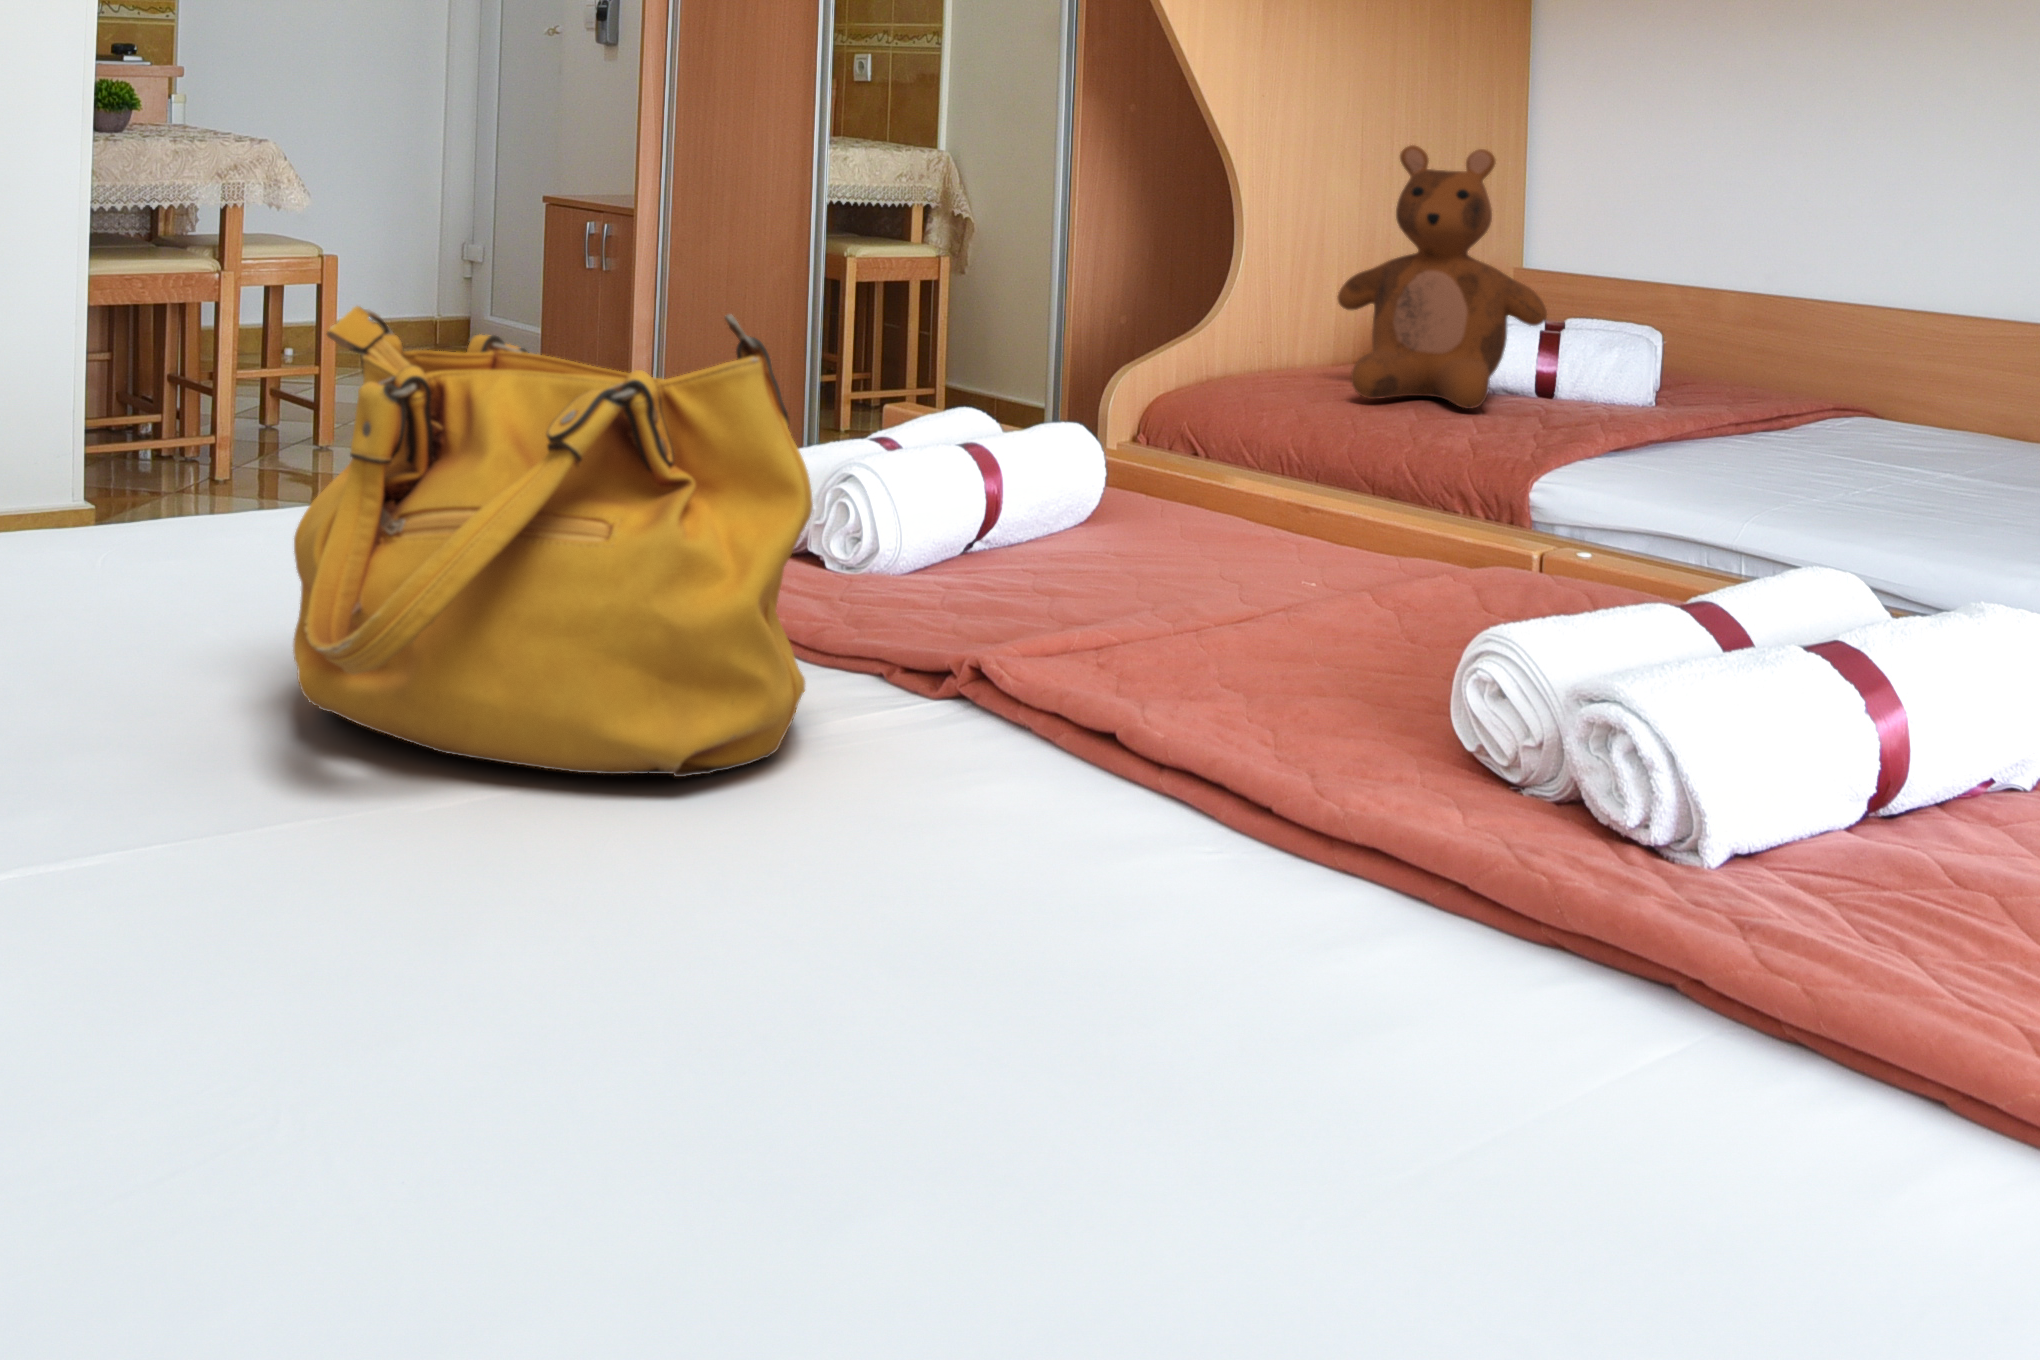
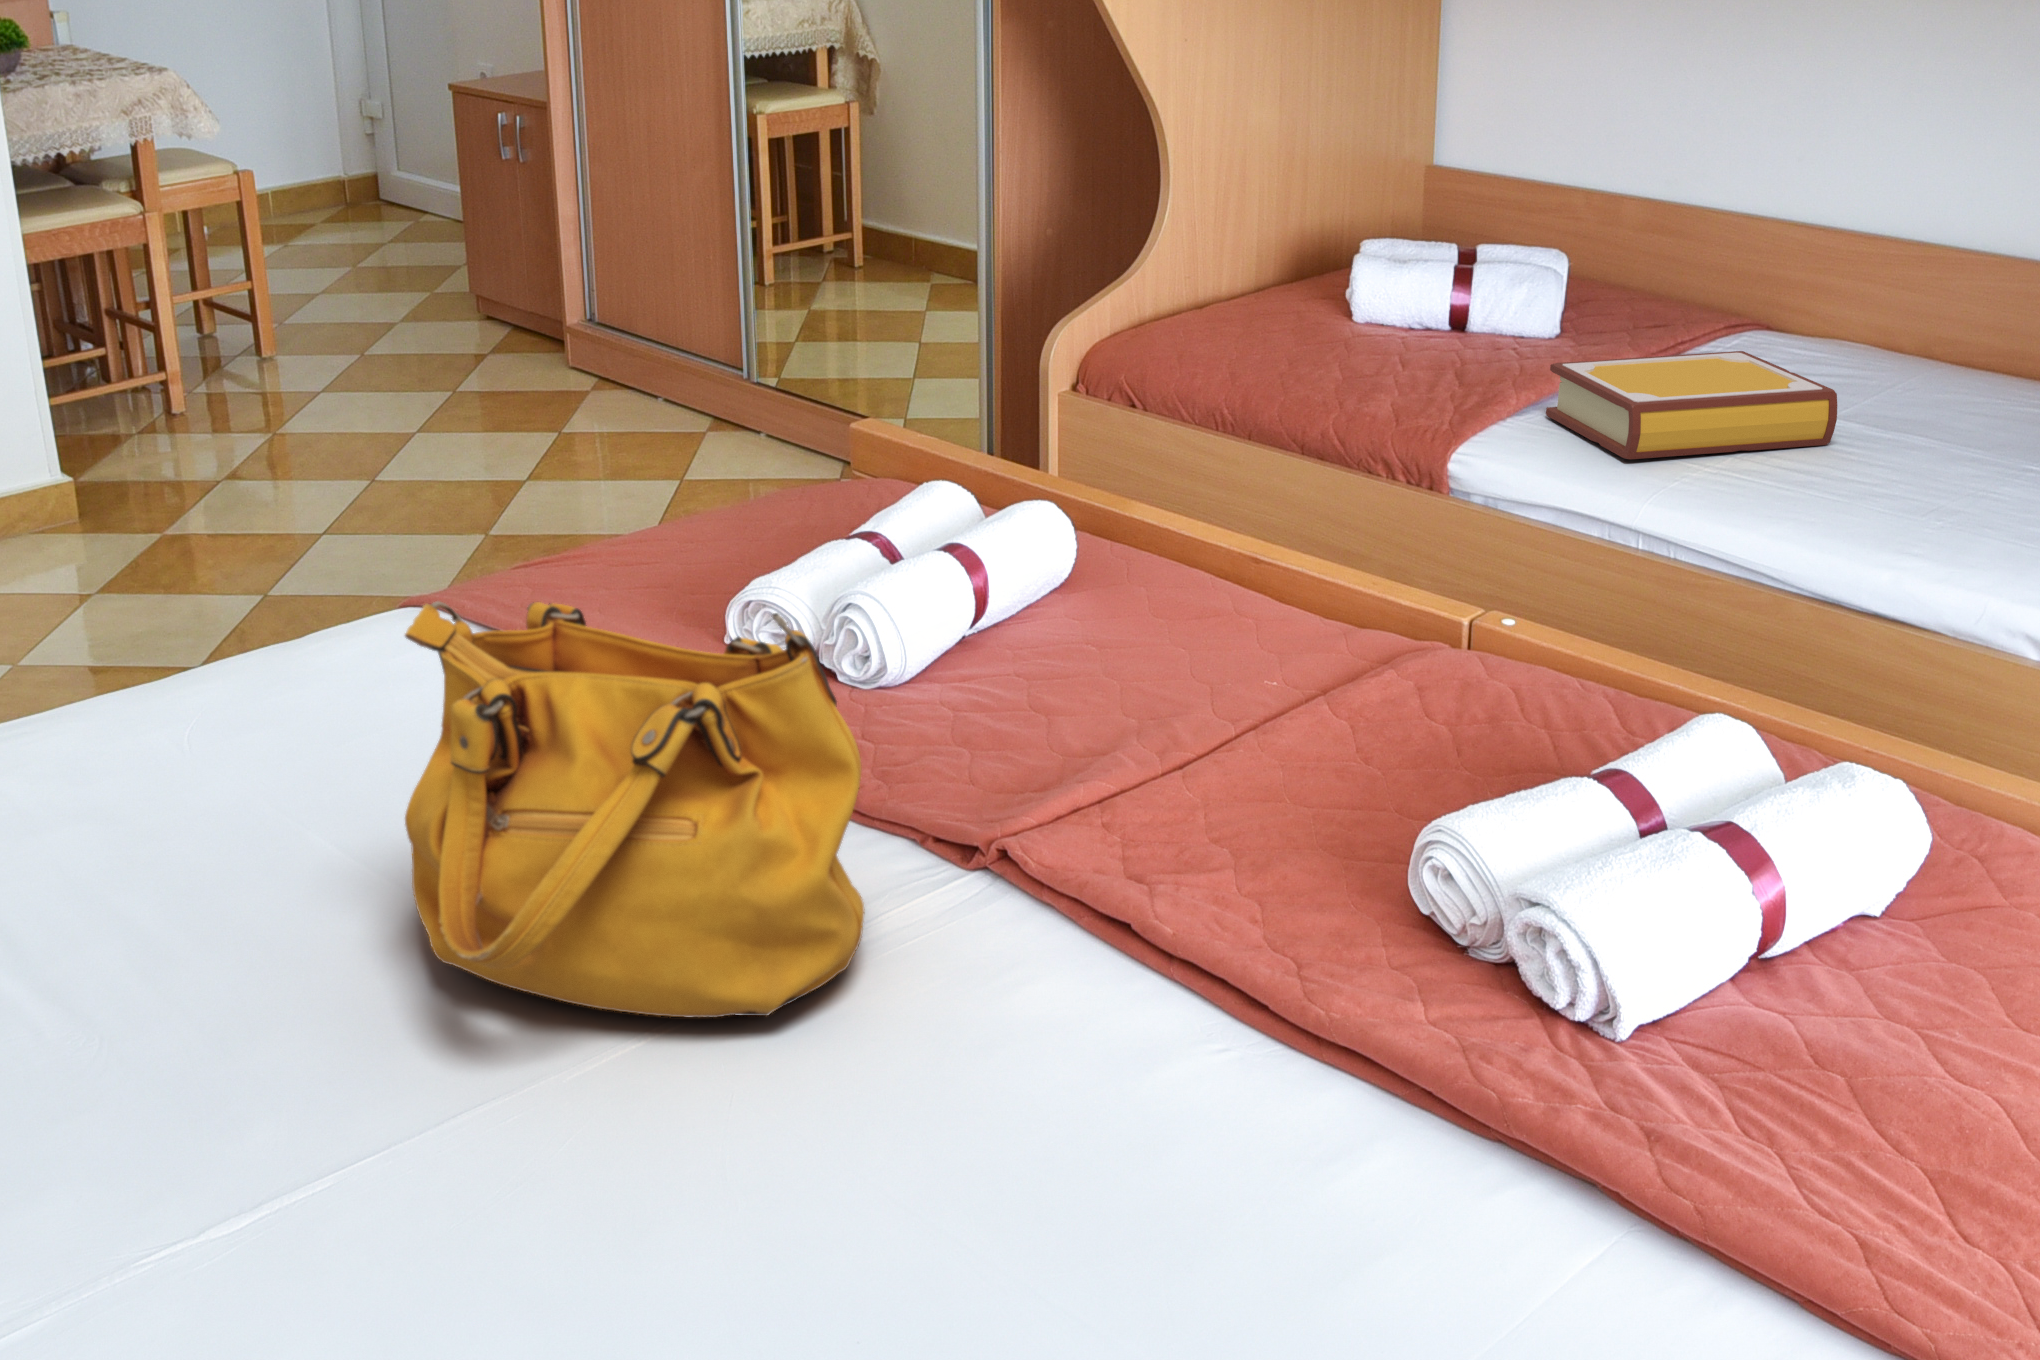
teddy bear: present [1338,145,1547,409] -> none [1262,105,1460,365]
book: none [1641,392,1964,485] -> present [1546,351,1837,459]

